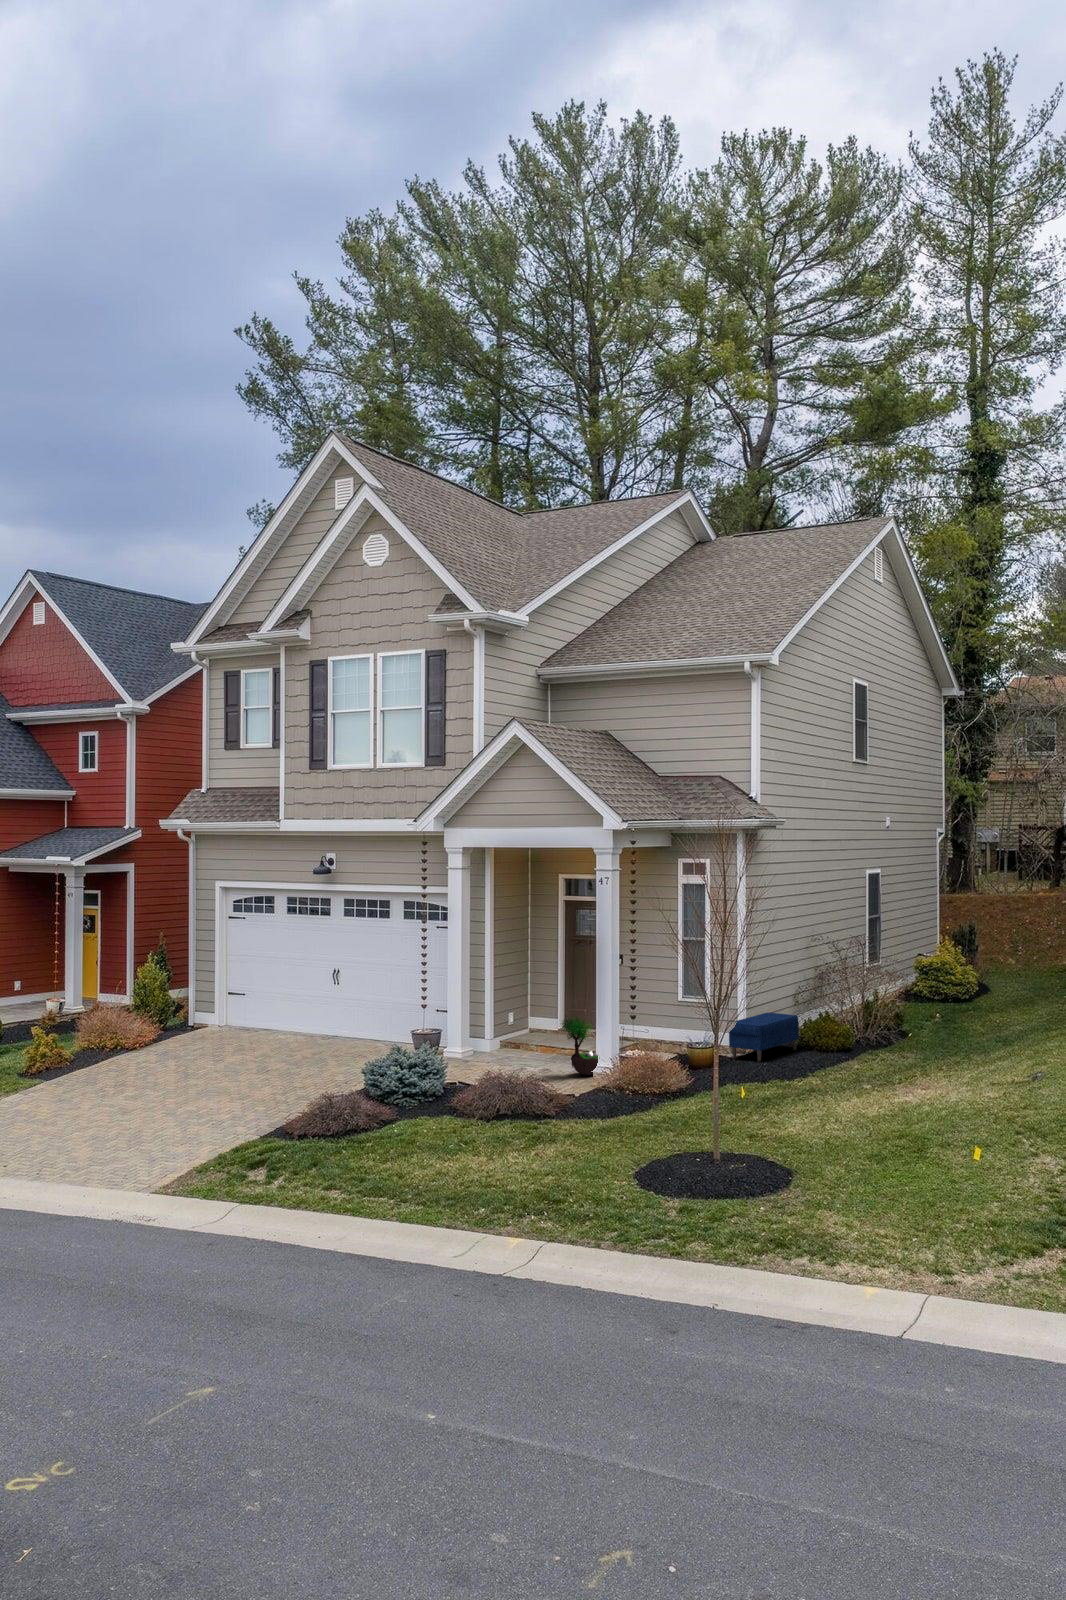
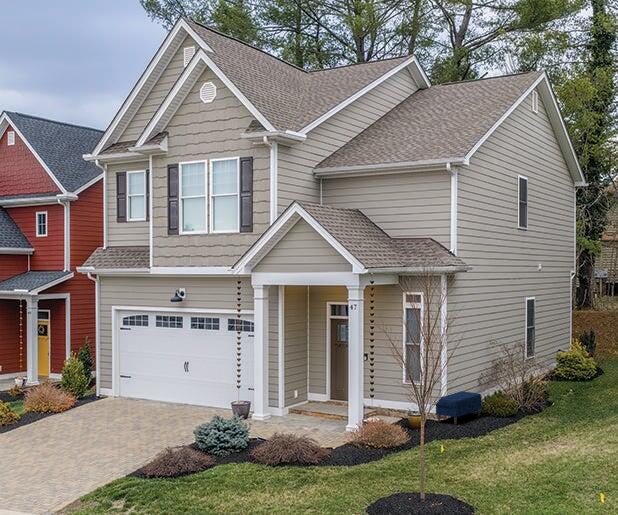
potted tree: present [562,1016,600,1075] -> none [325,391,351,433]

